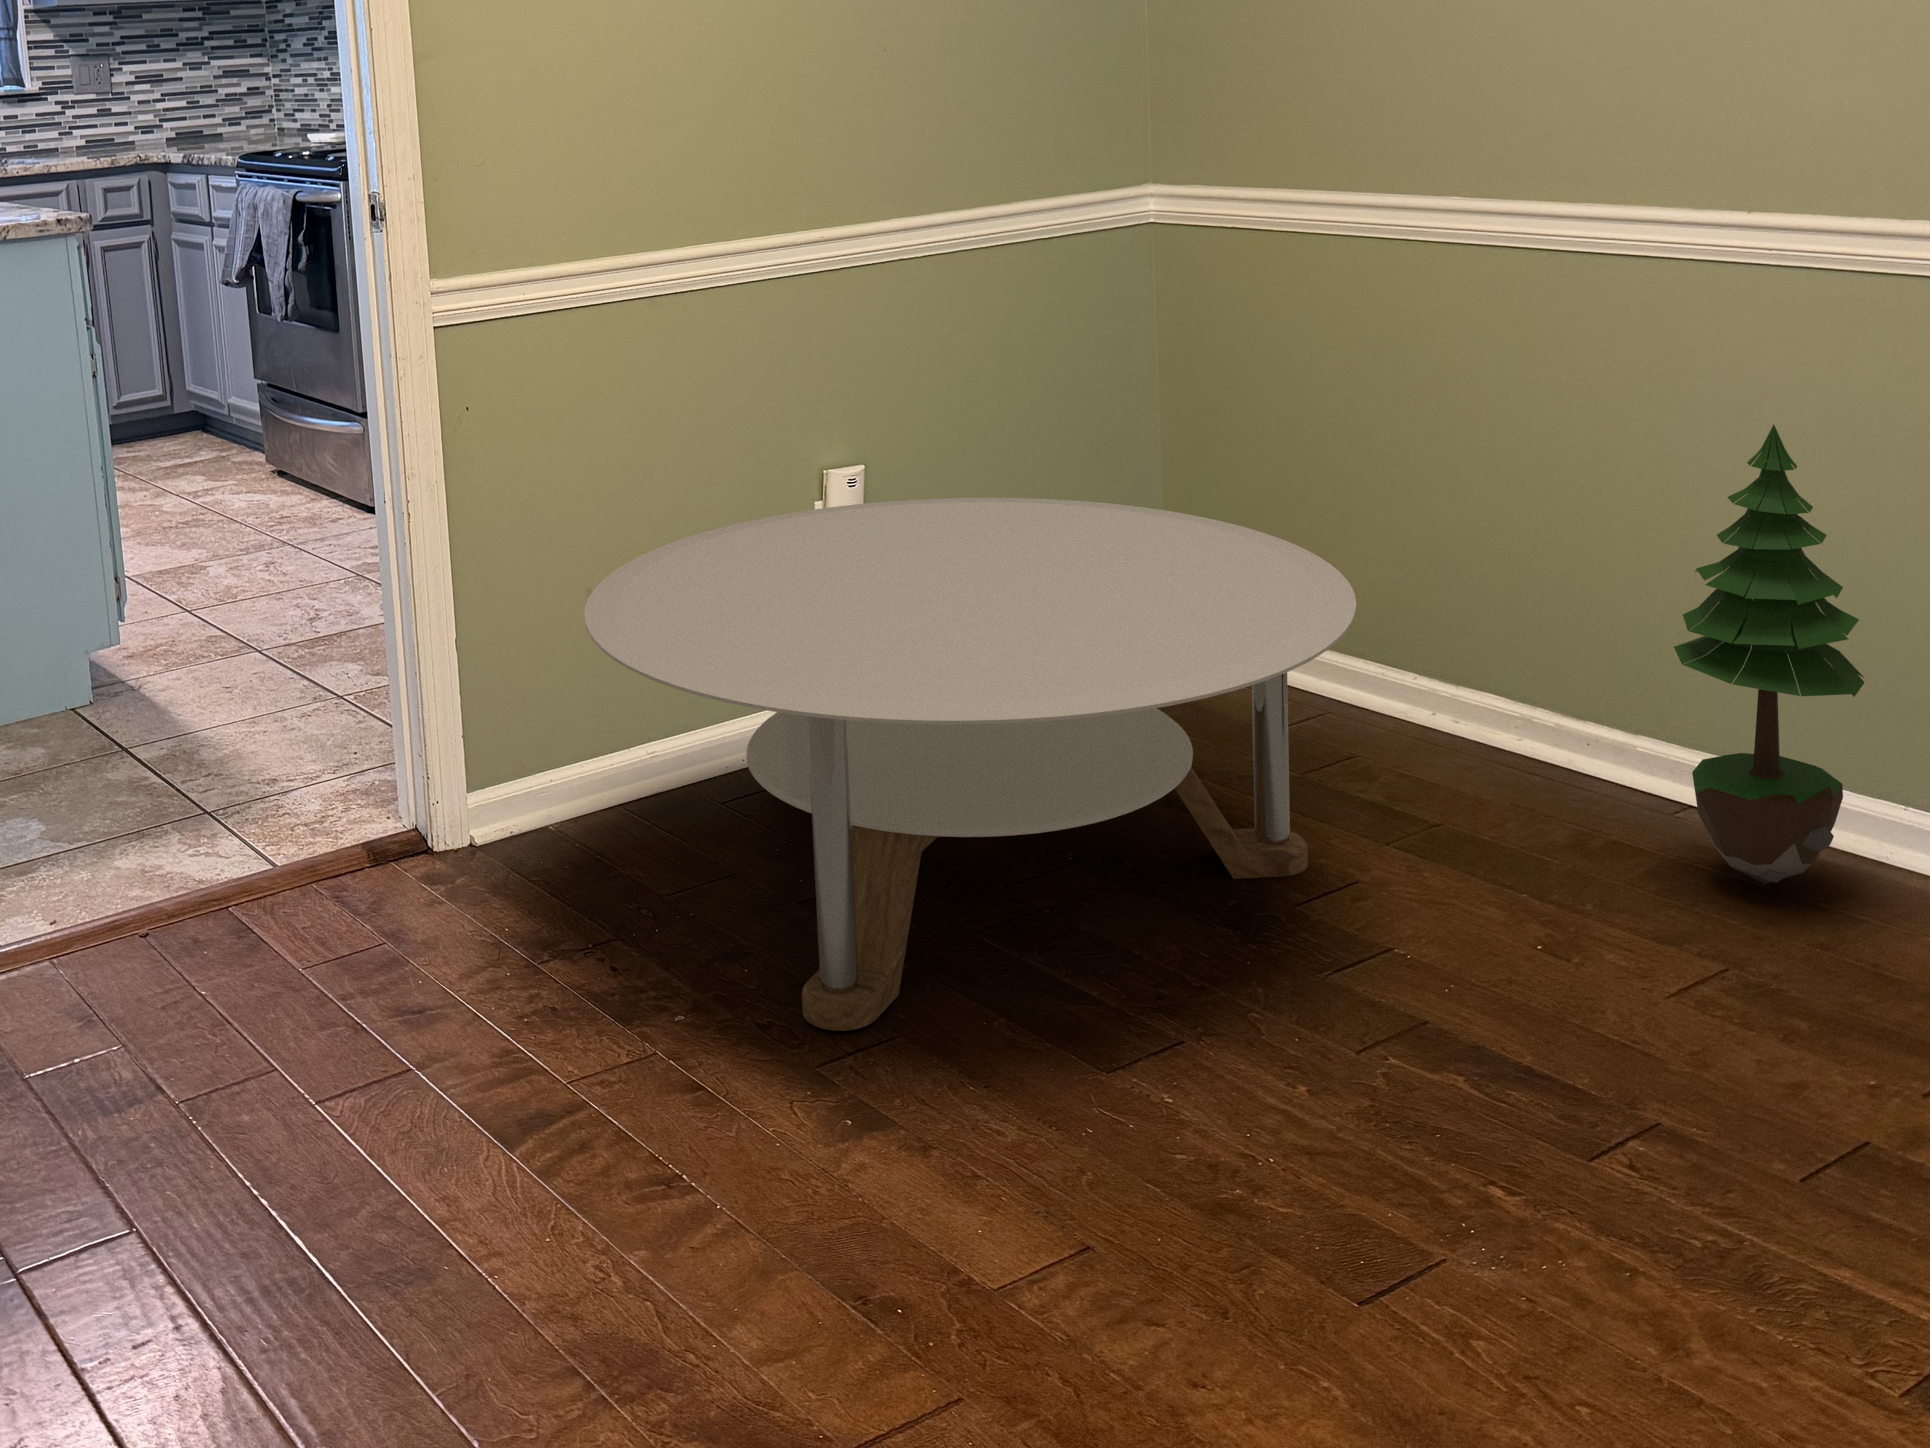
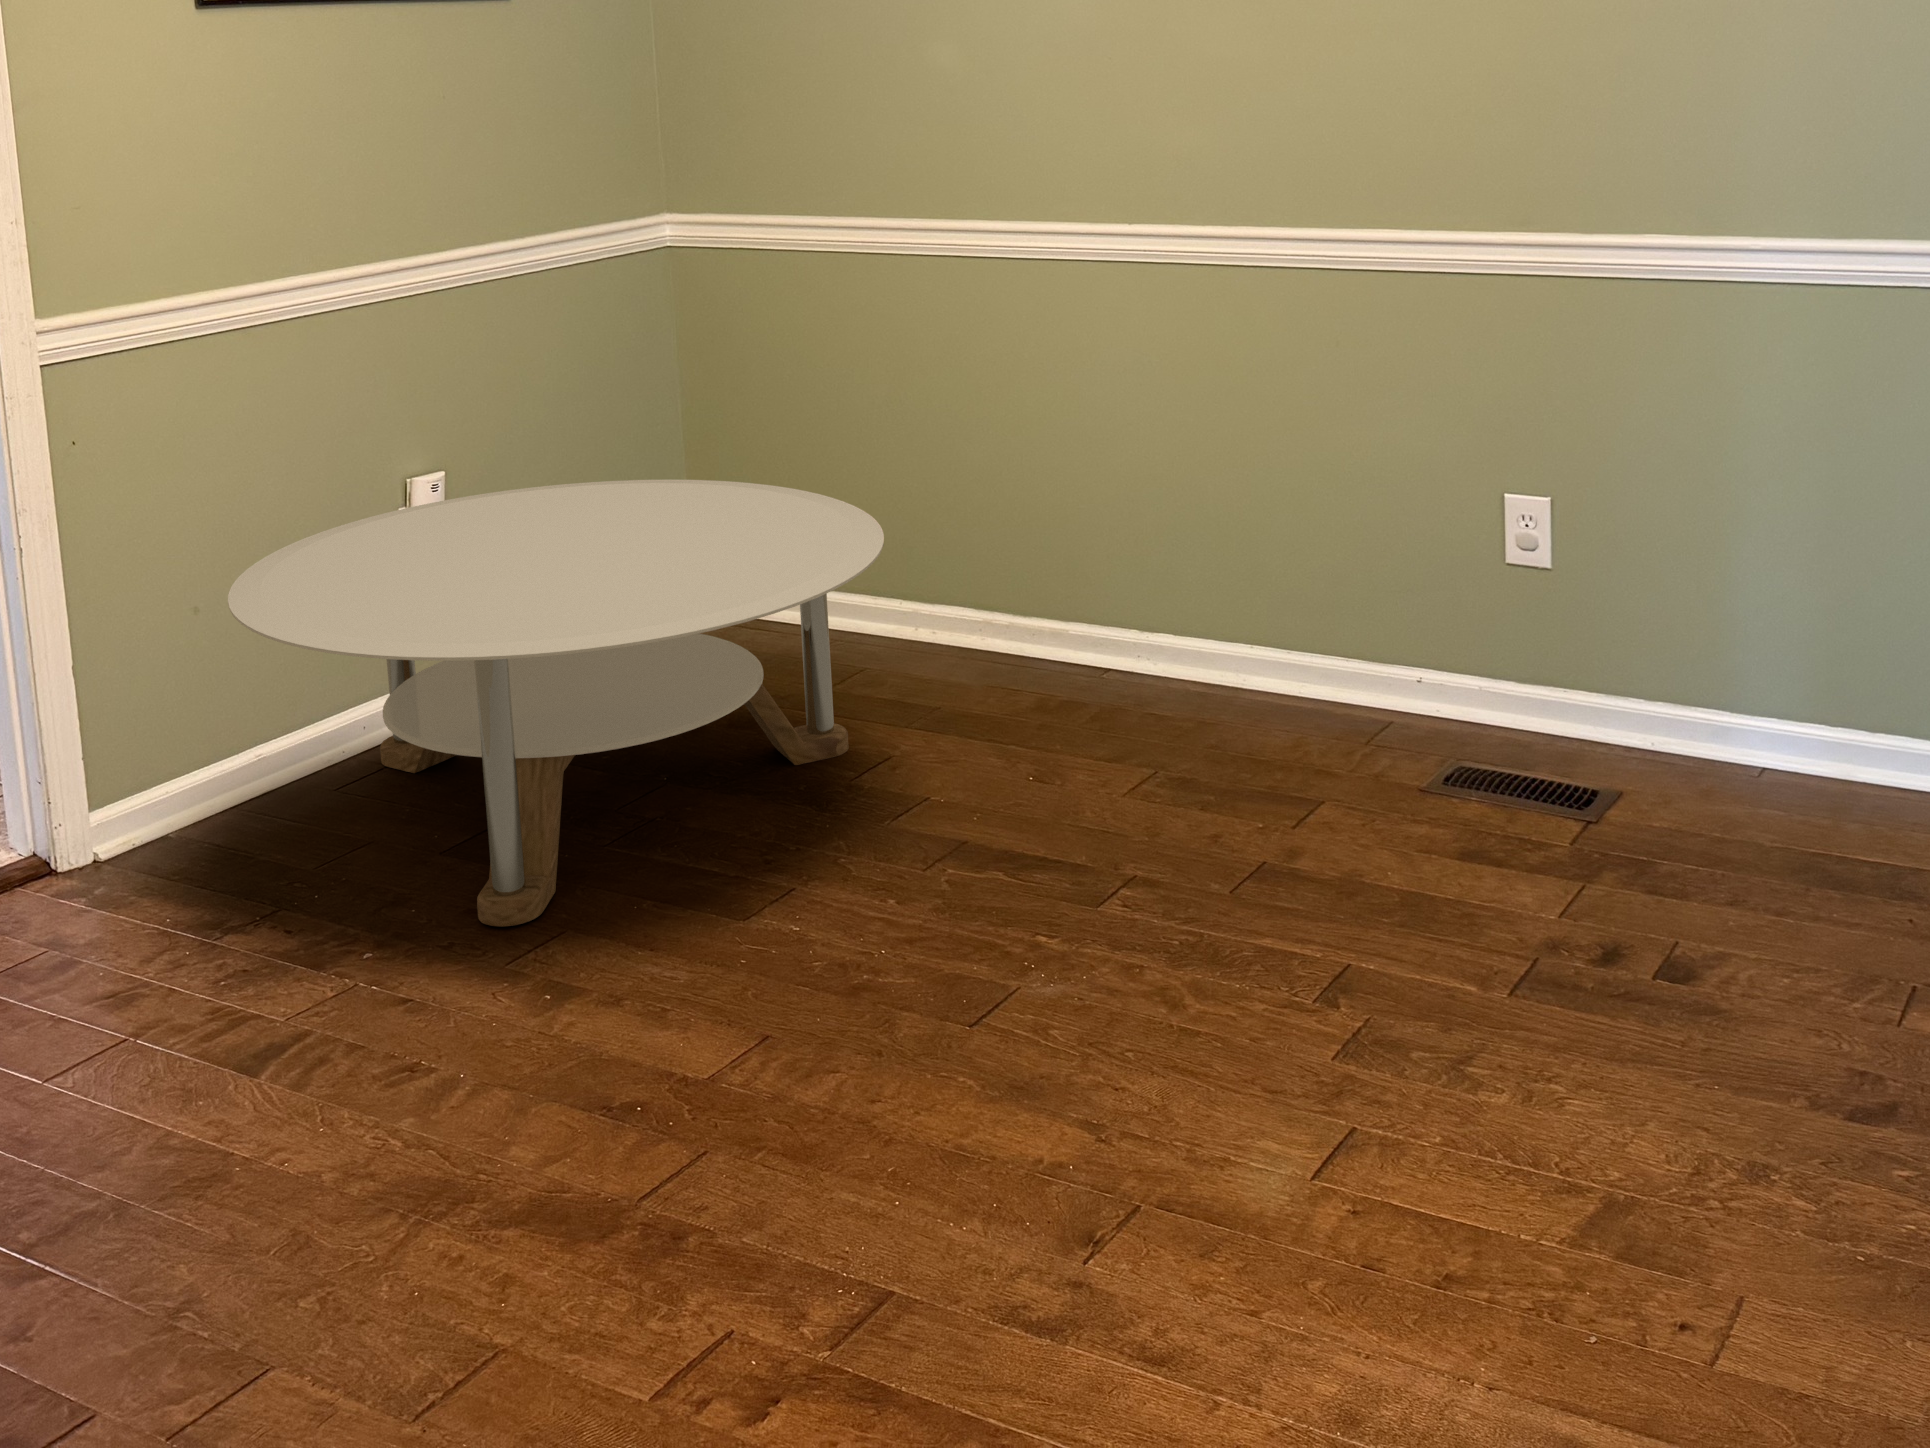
potted tree: present [1674,425,1864,884] -> none [1094,370,1219,706]

